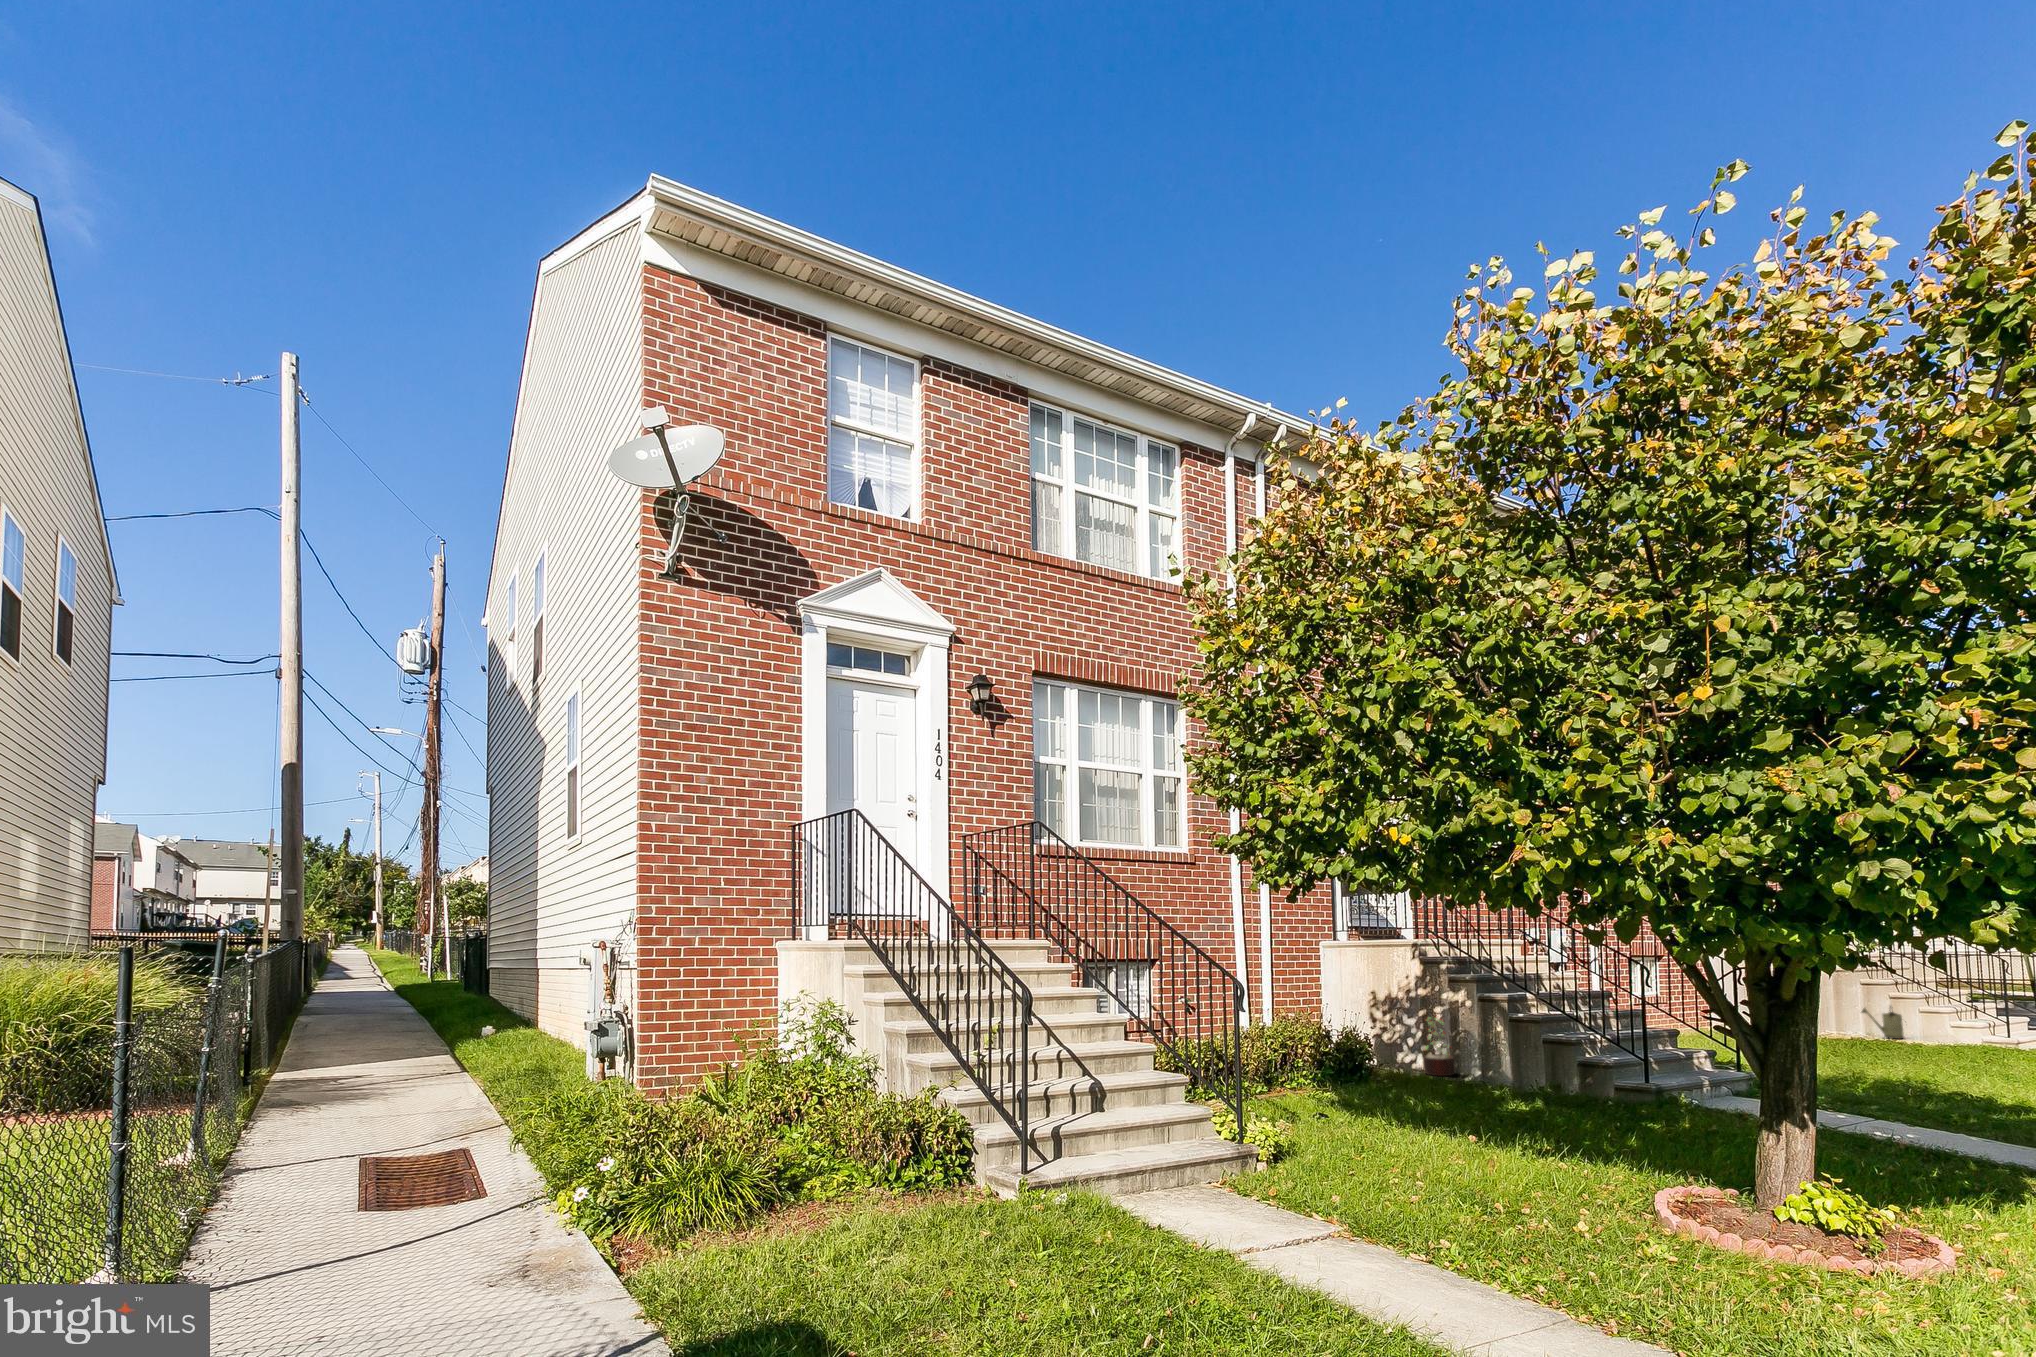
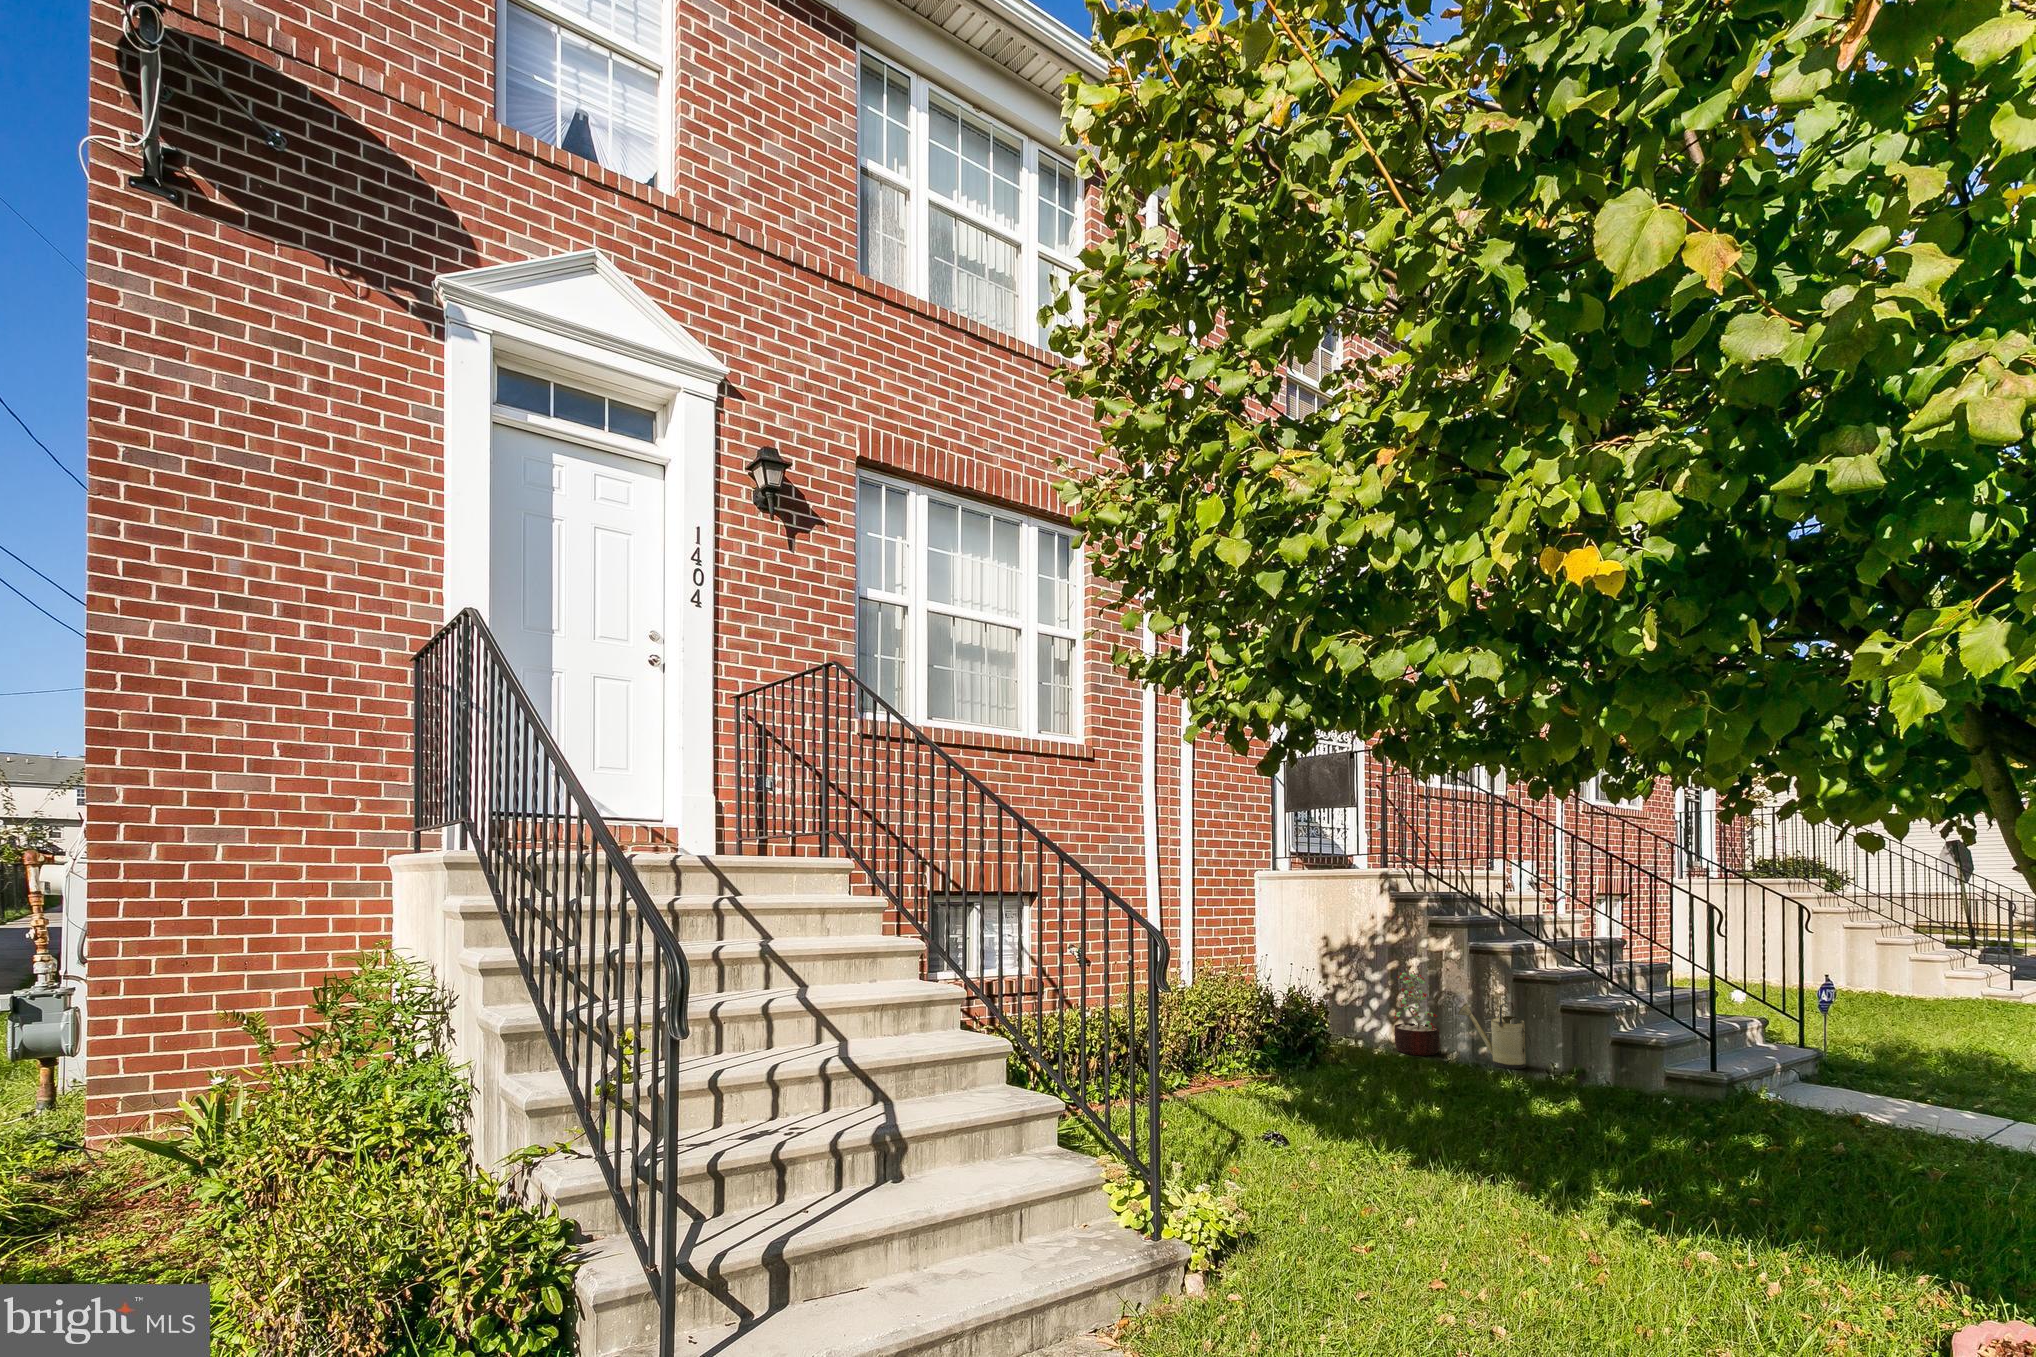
watering can: present [1862,1006,1904,1039] -> present [1458,1002,1531,1069]

